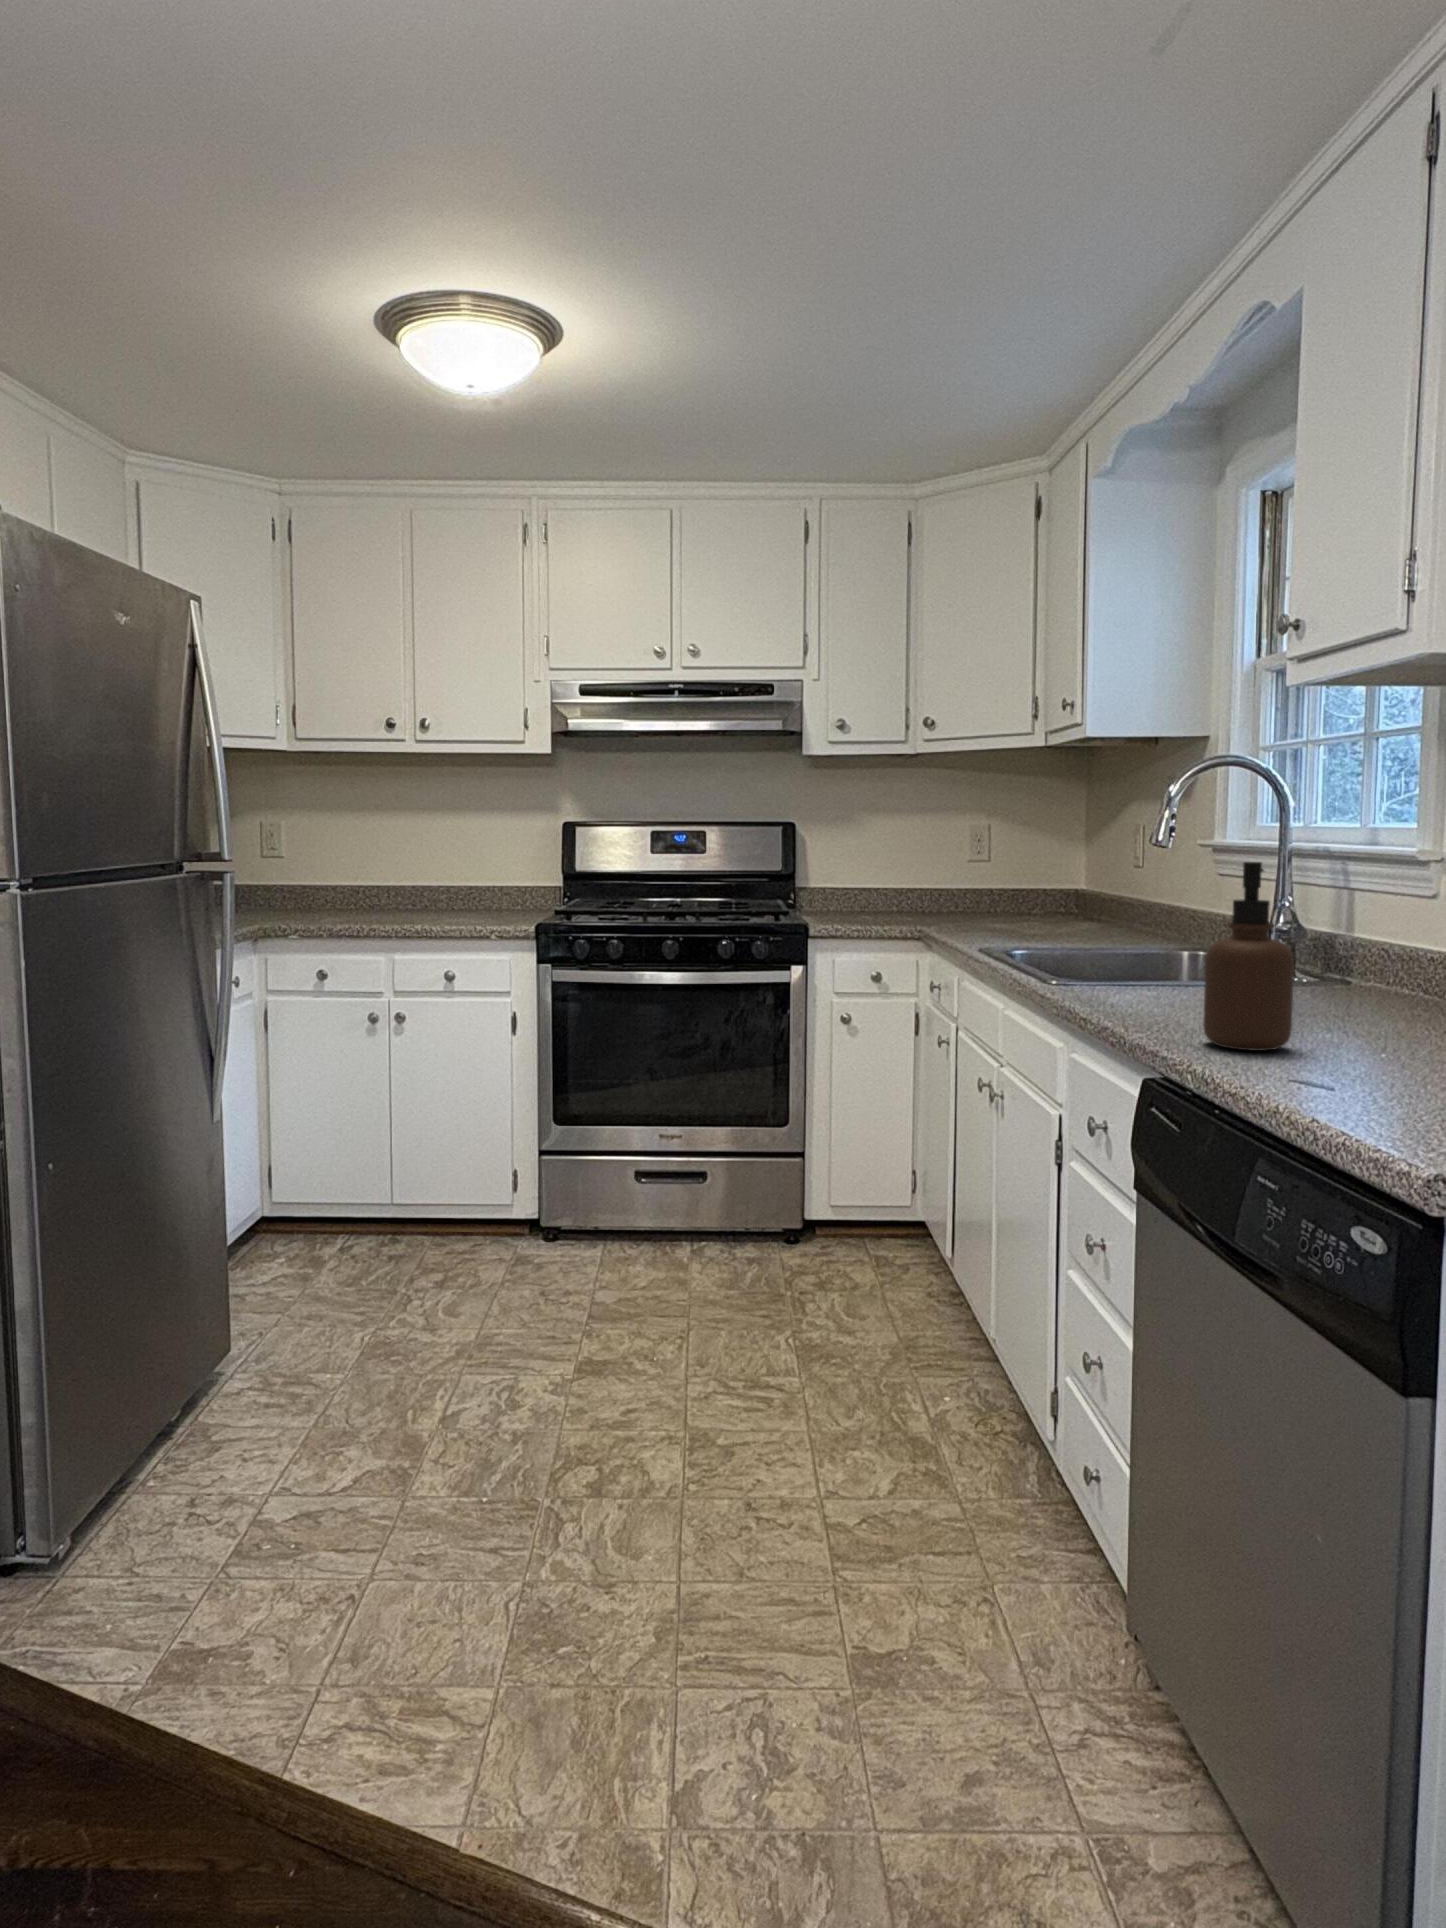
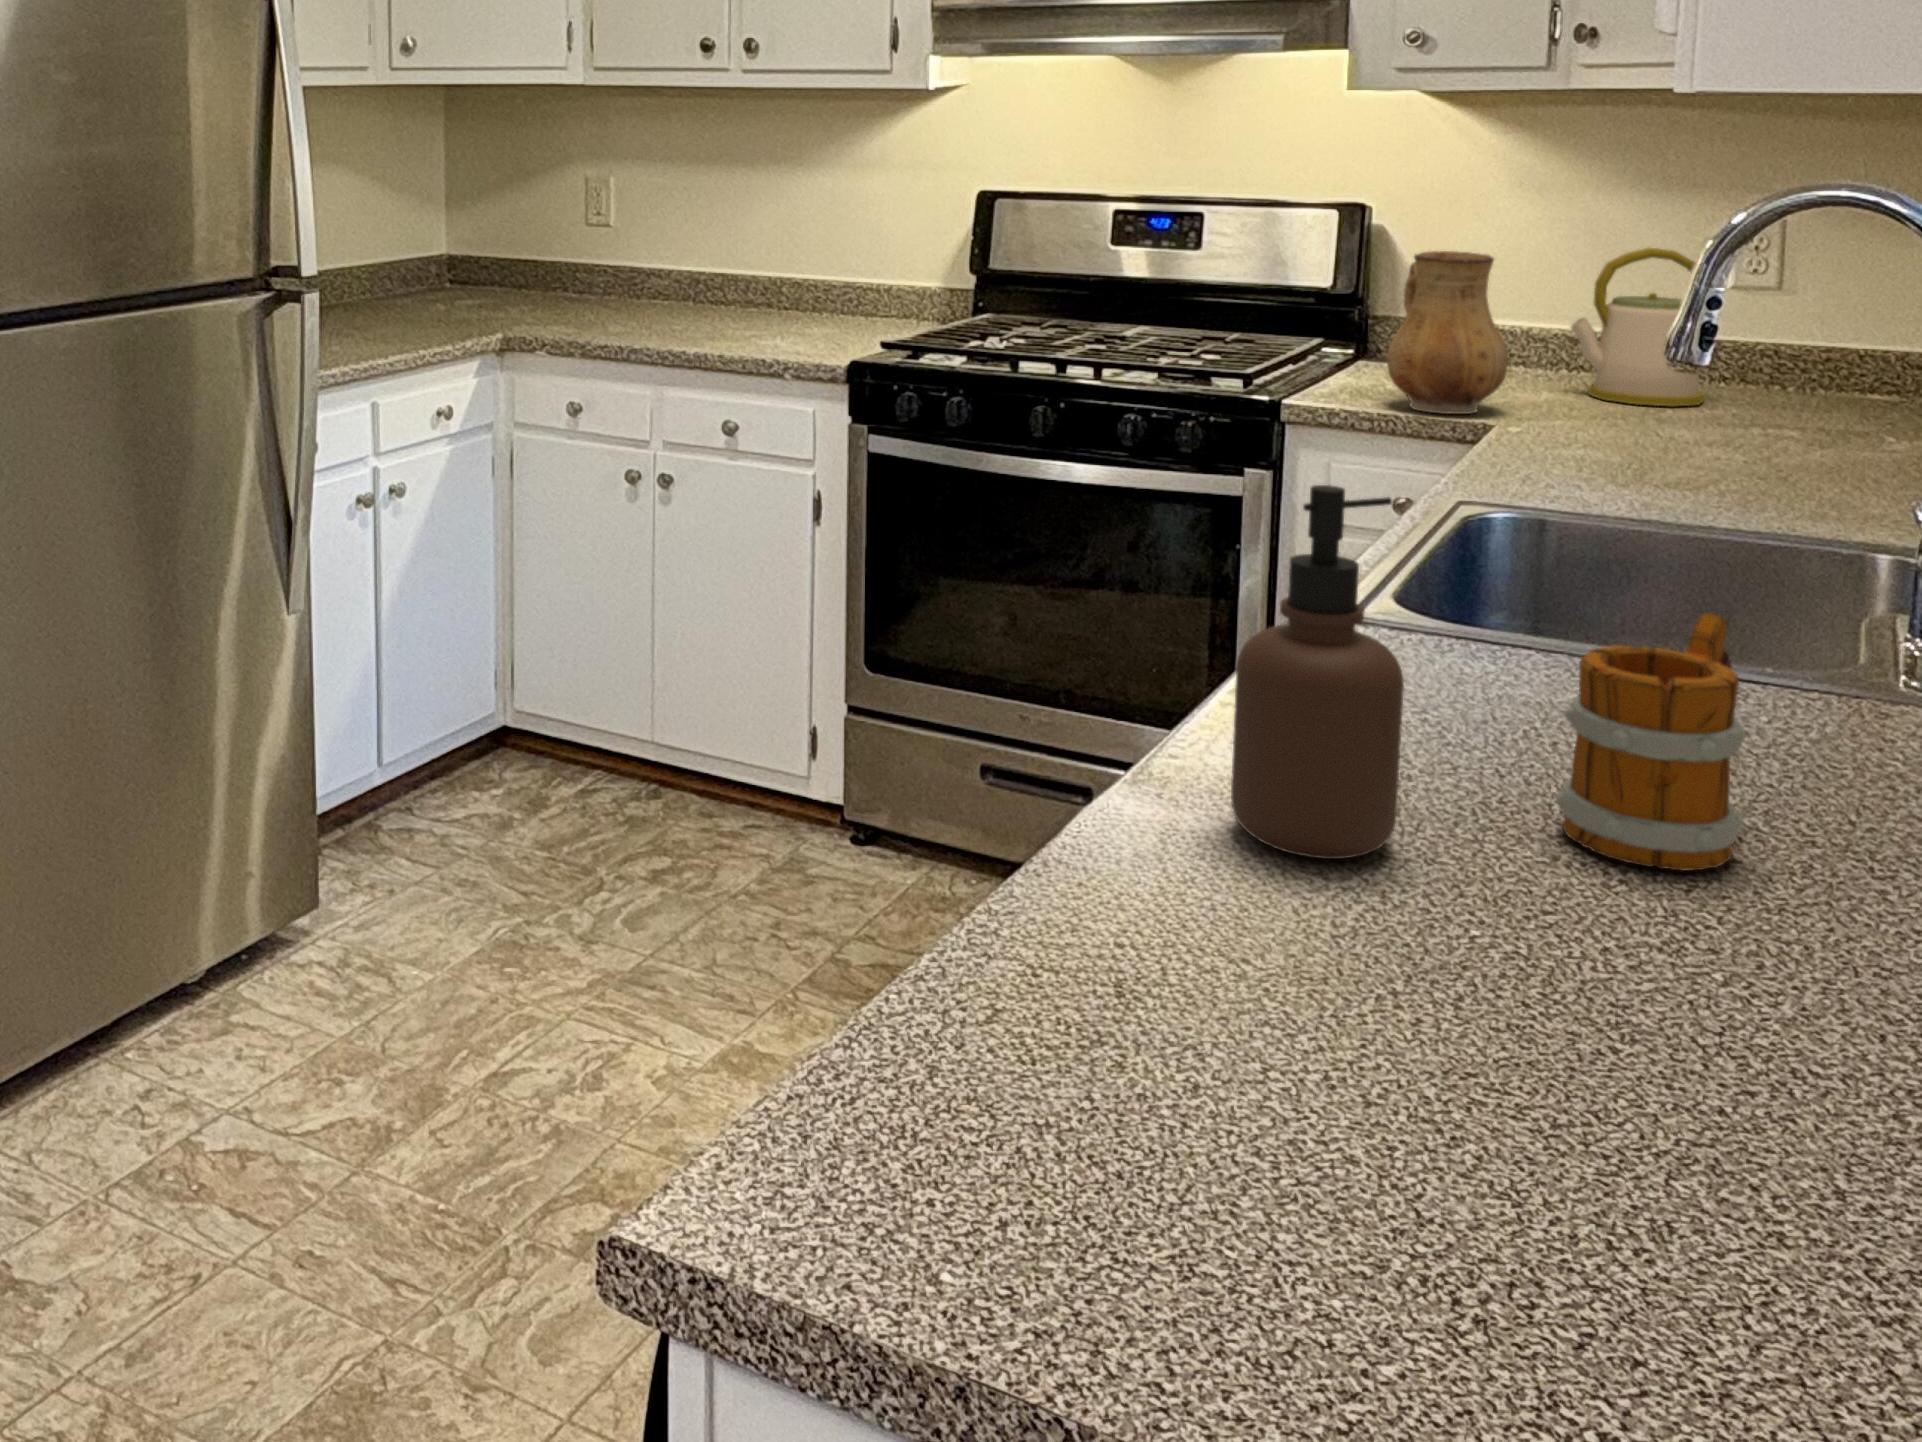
ceramic pitcher: none [844,840,905,926] -> present [1387,251,1508,414]
kettle: none [906,840,968,919] -> present [1571,248,1704,406]
mug: none [1300,925,1385,1036] -> present [1556,613,1746,871]

